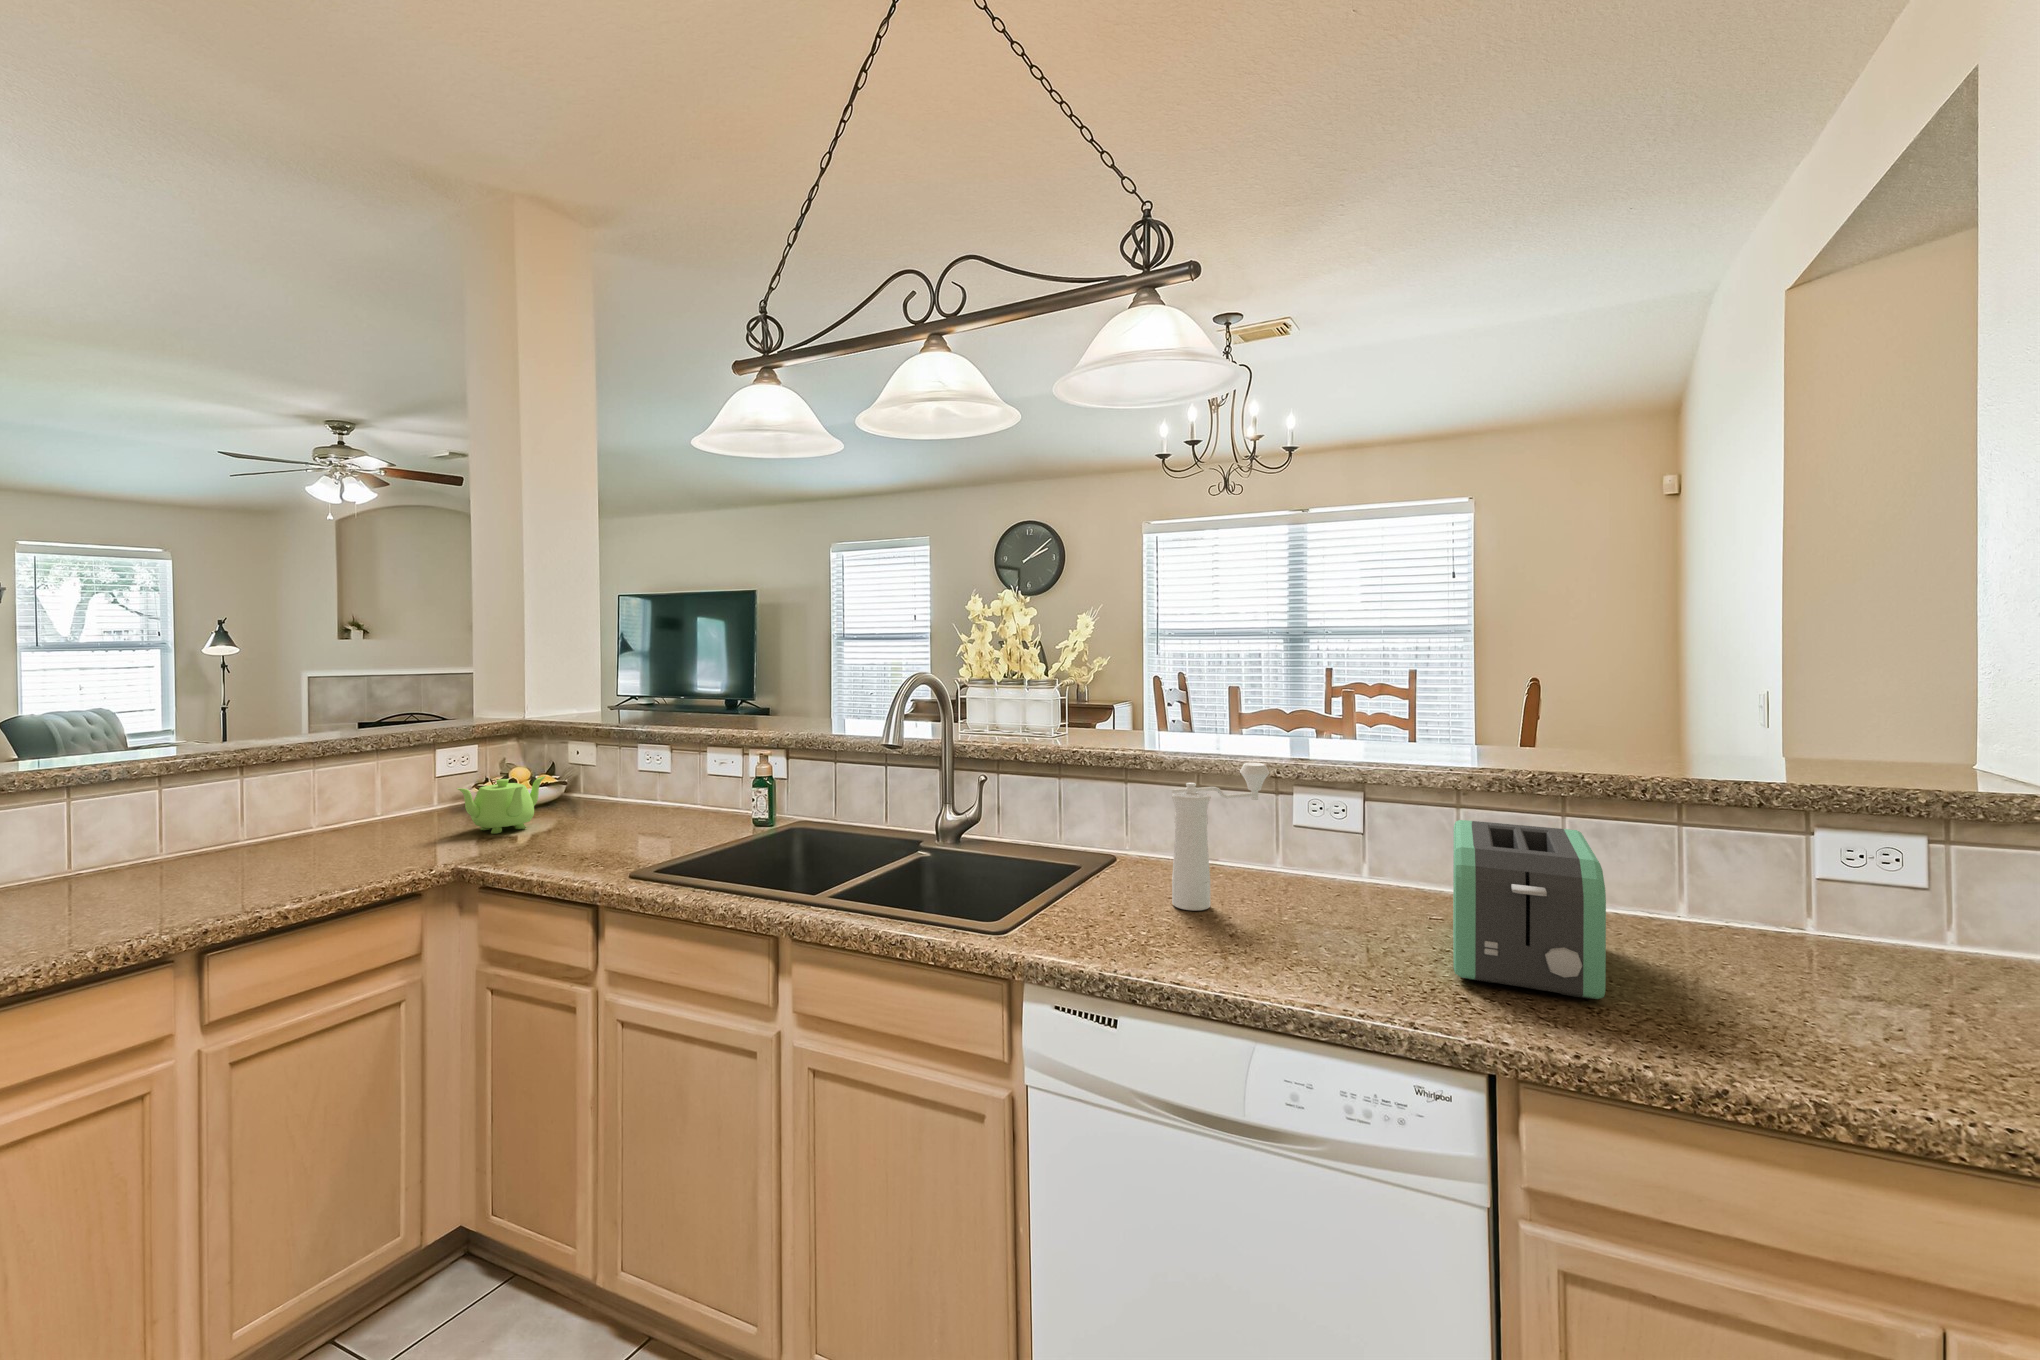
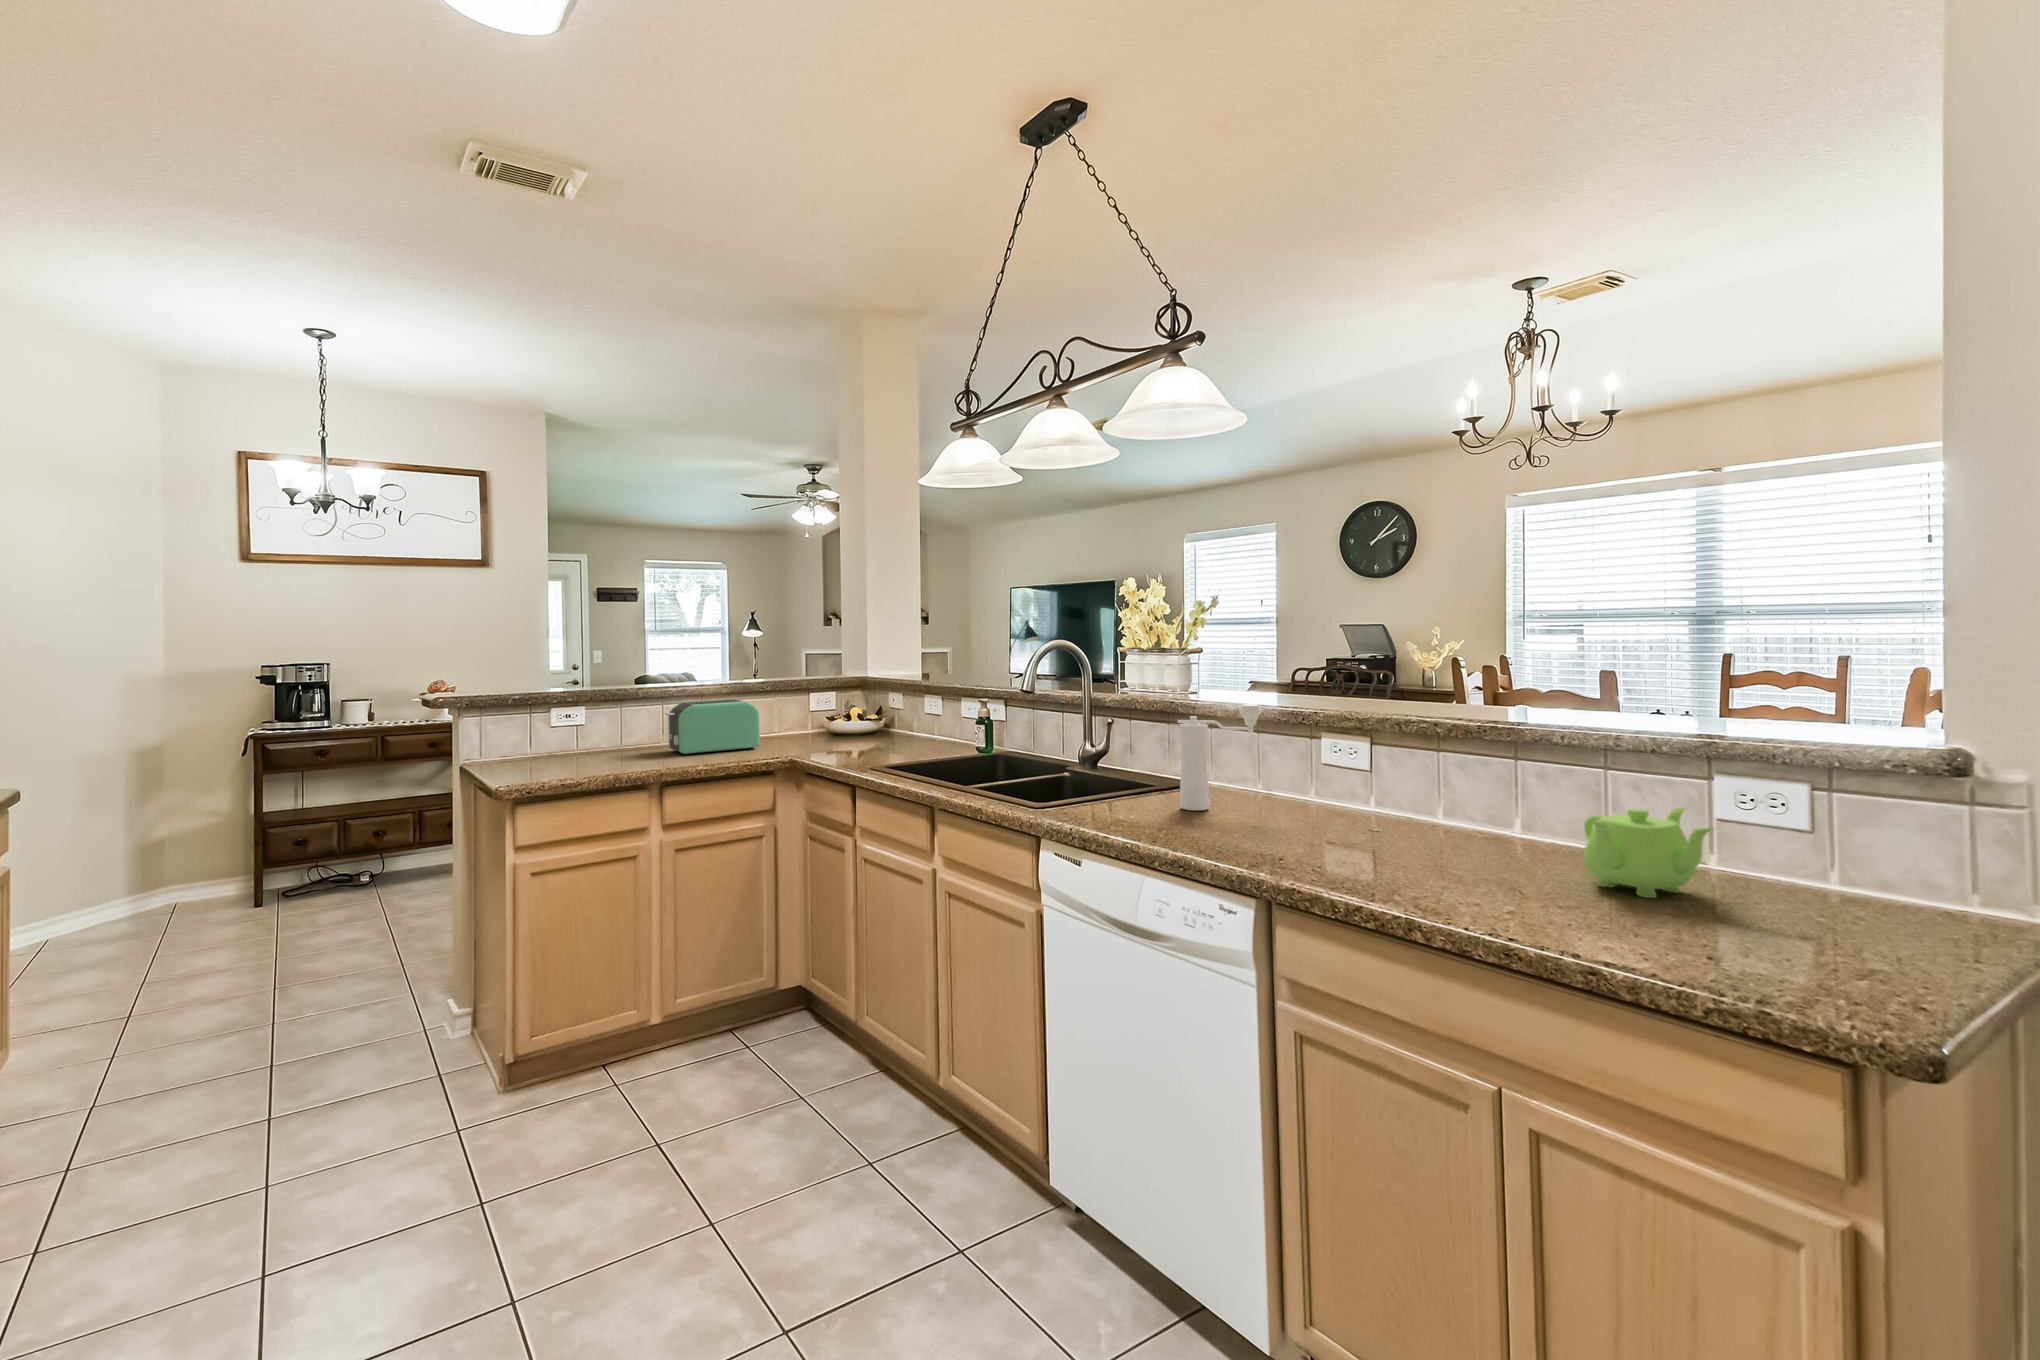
teapot: present [457,776,546,834] -> present [1583,808,1713,898]
toaster: present [1453,820,1606,999] -> present [666,699,760,755]

